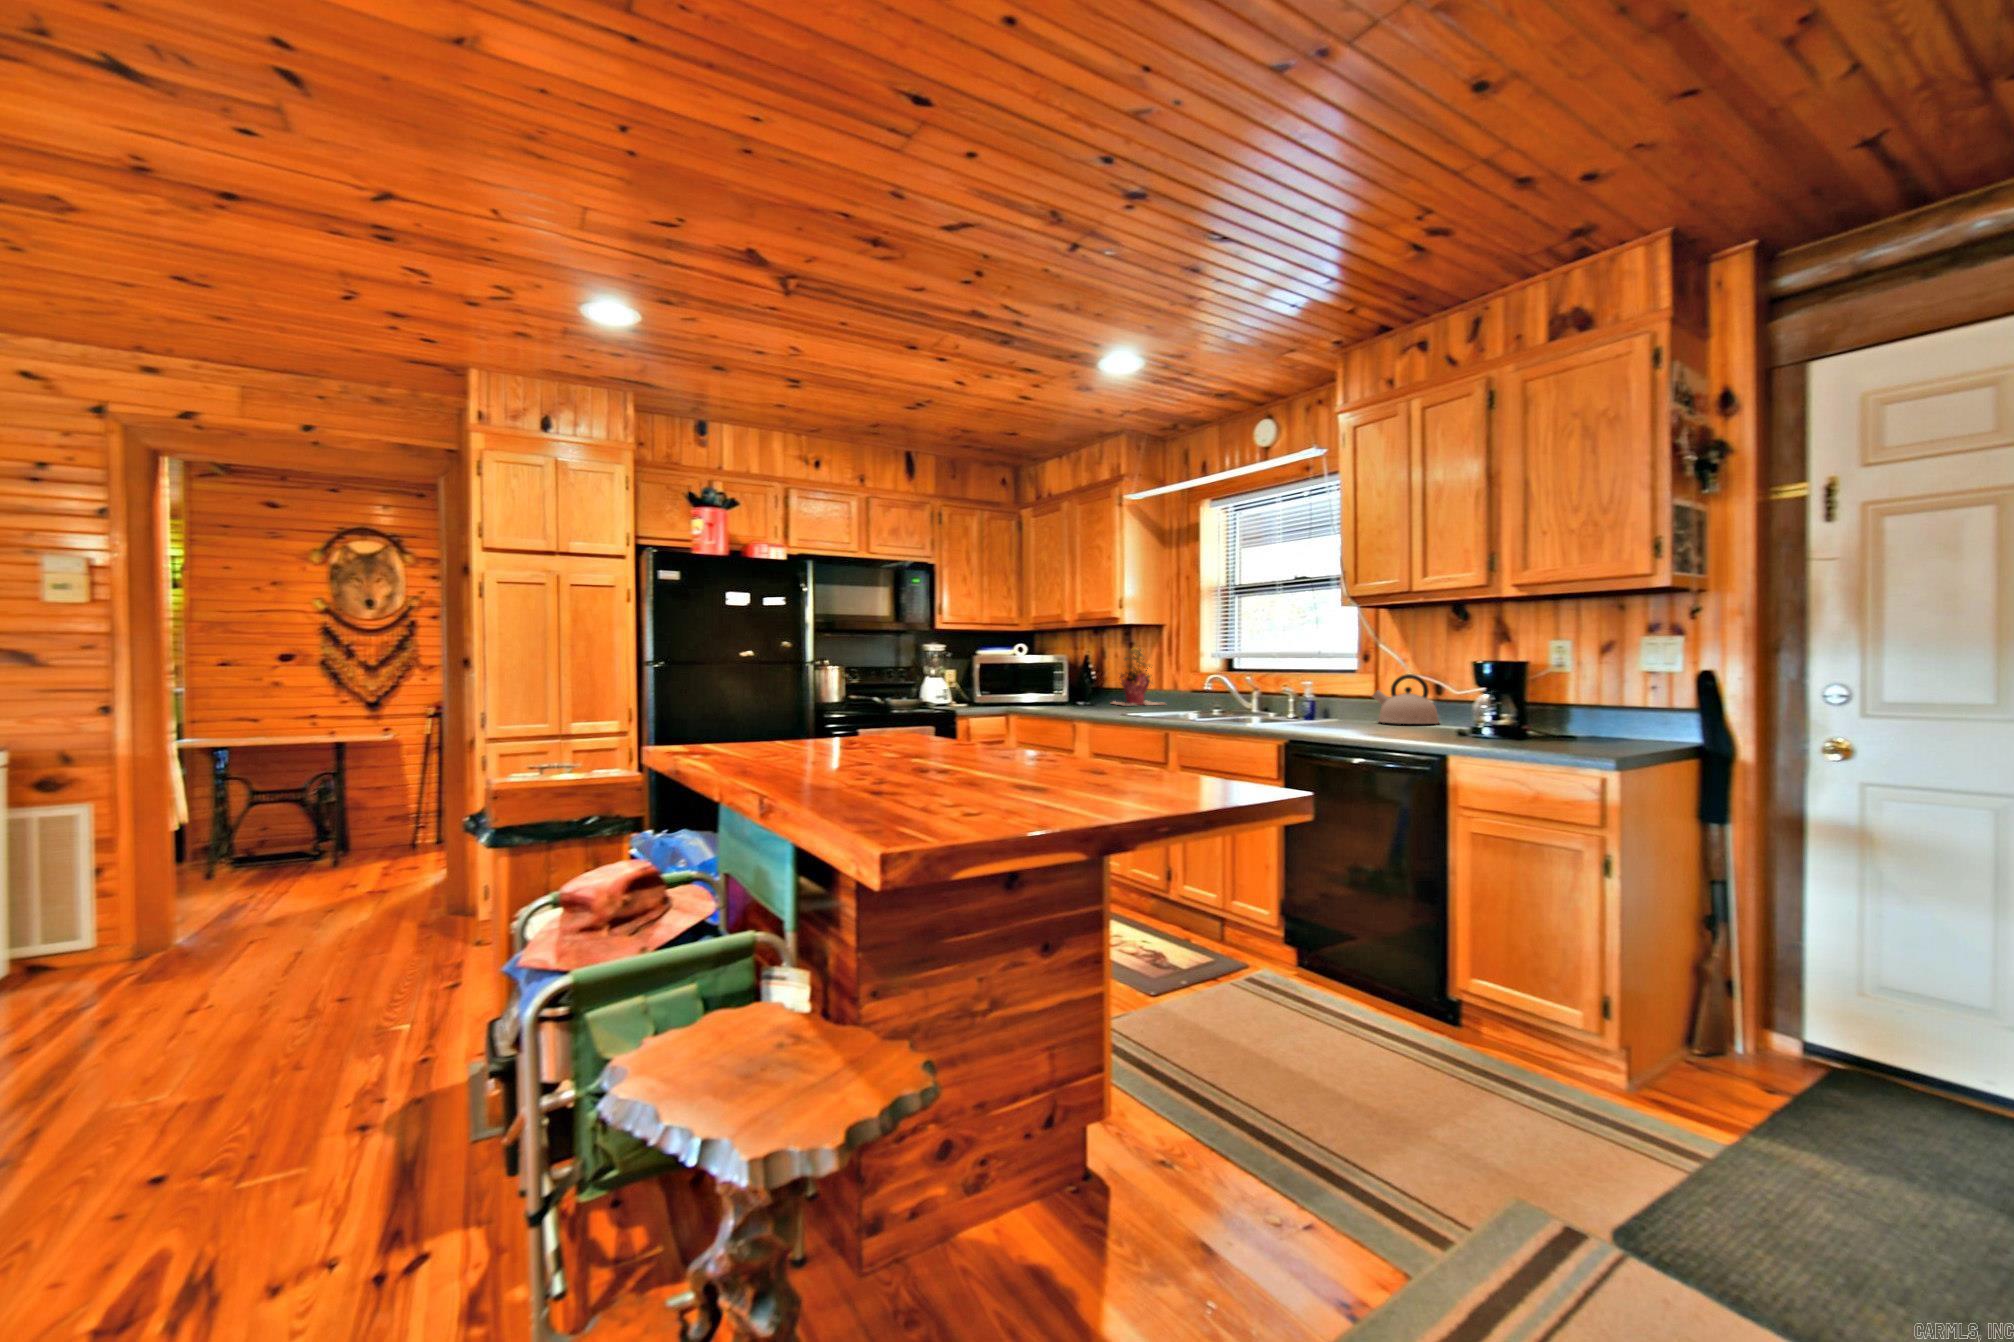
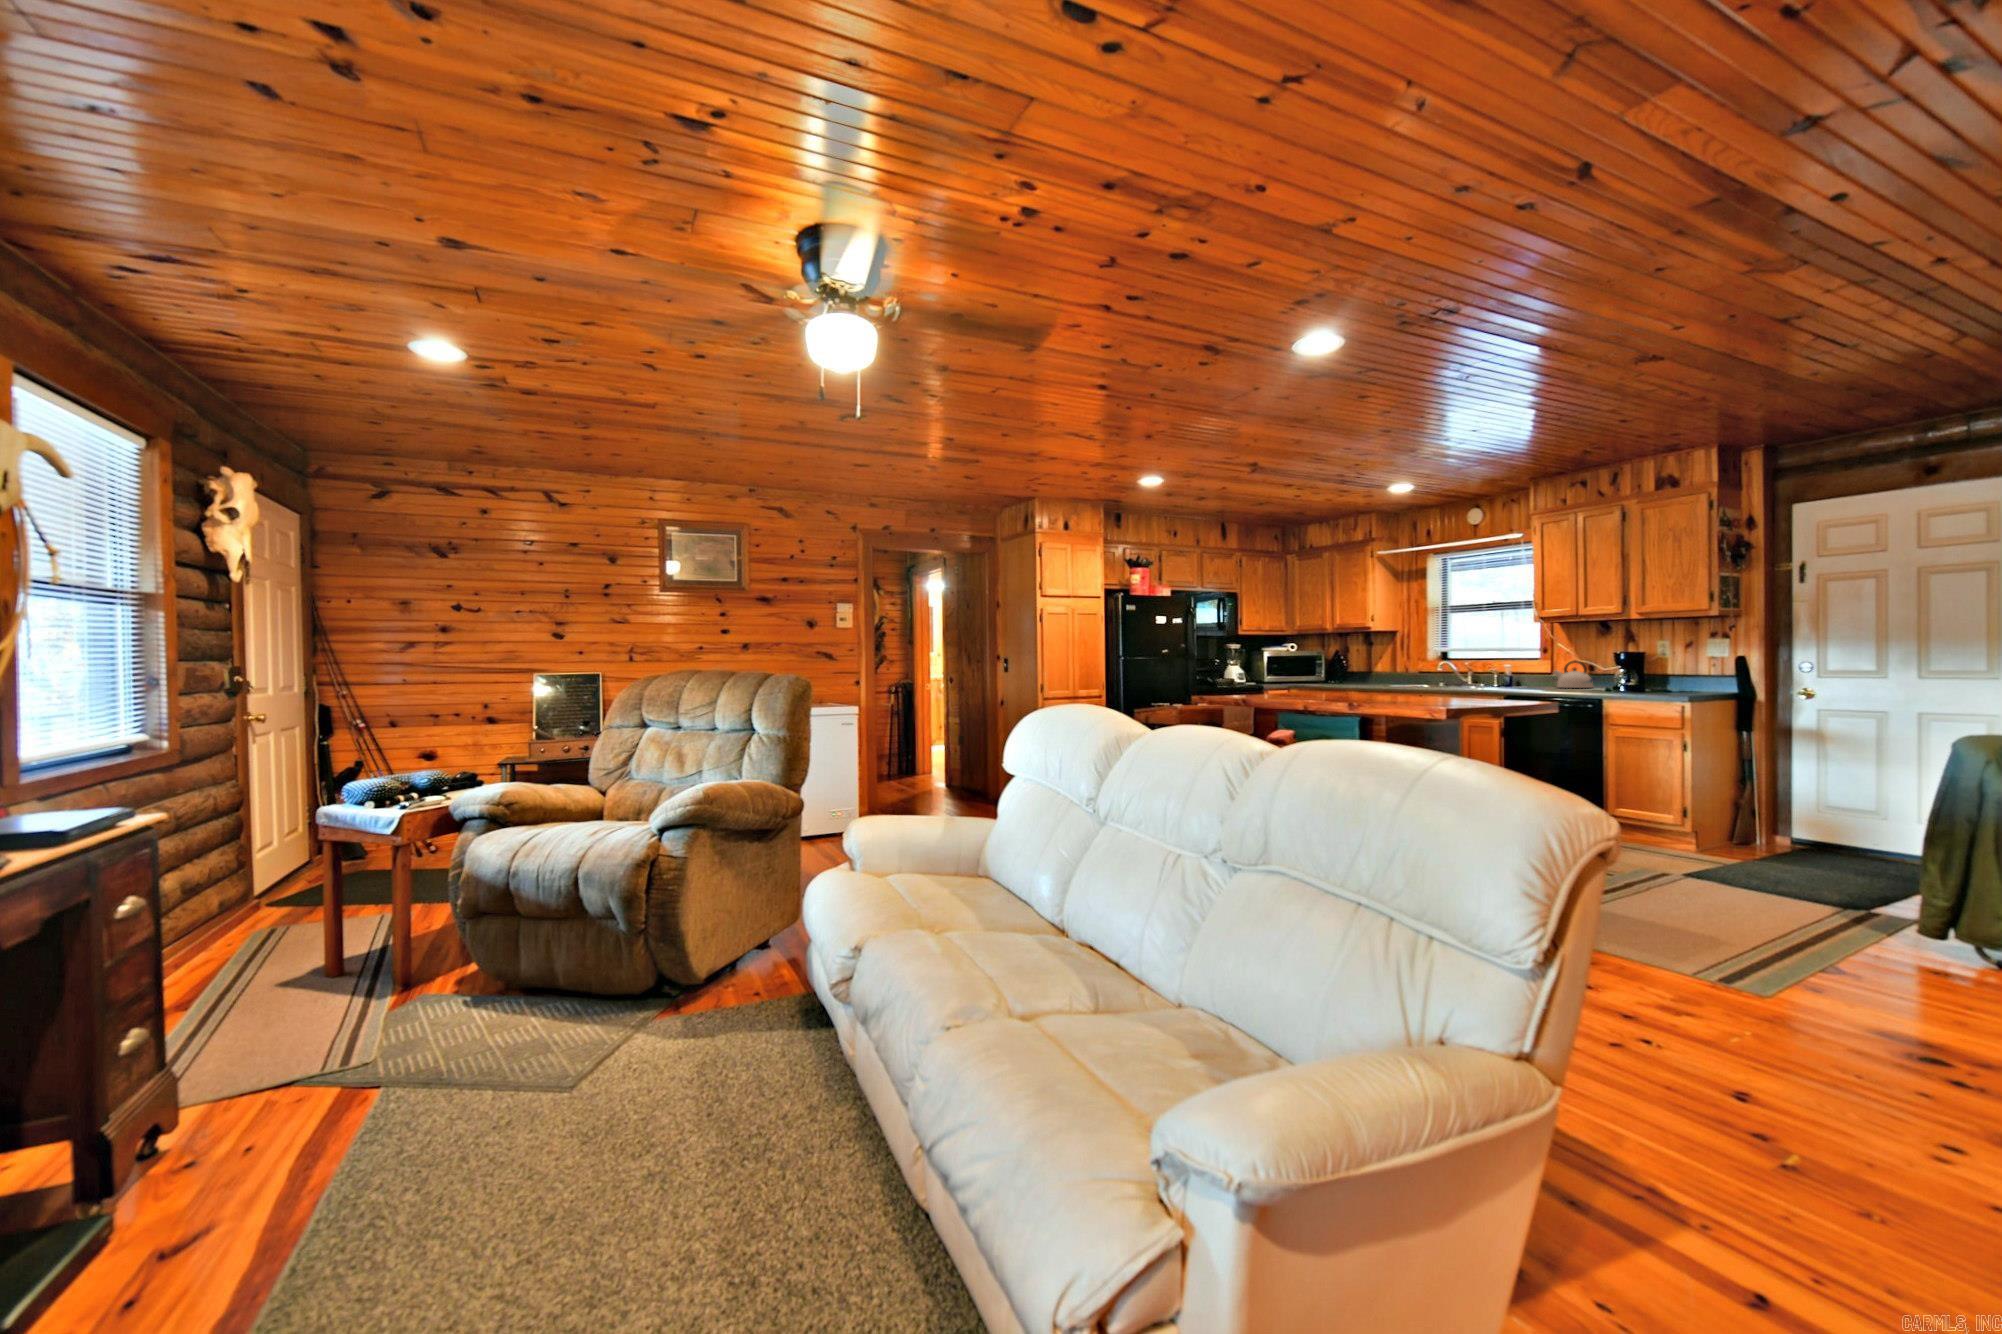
potted plant: present [1111,647,1165,705] -> none [1357,645,1399,683]

